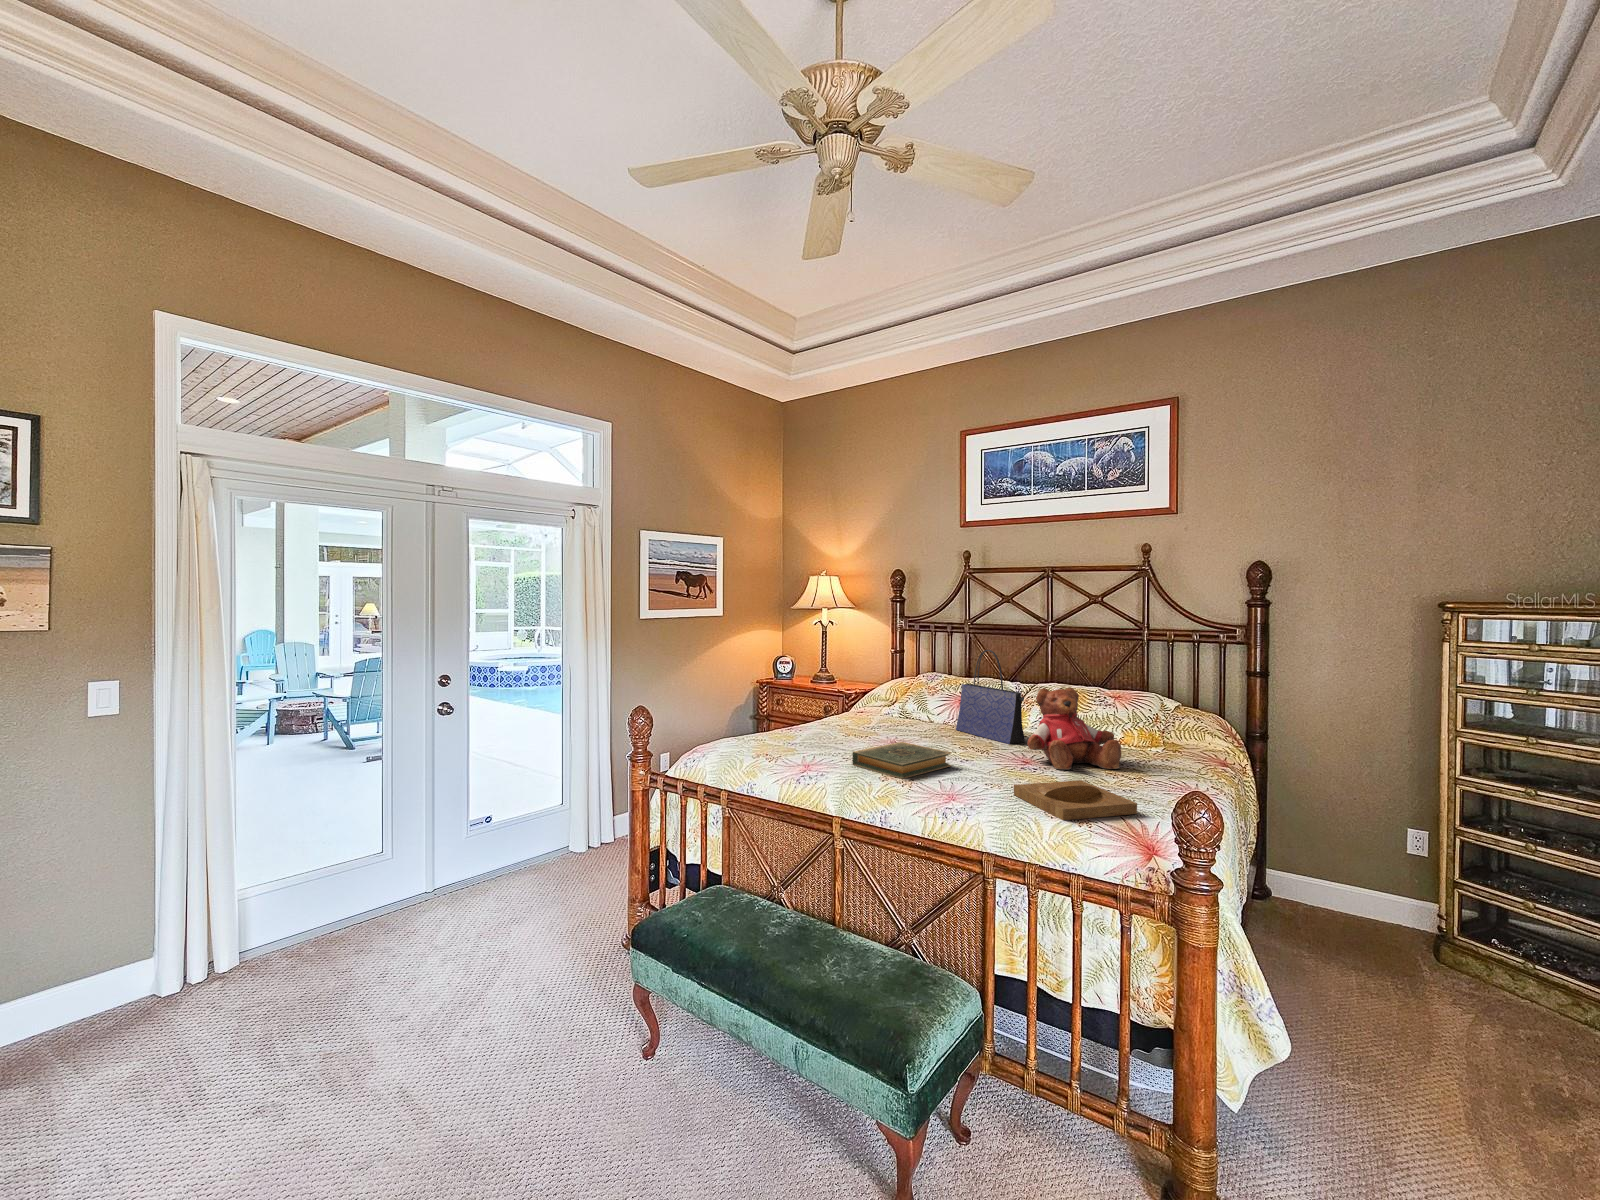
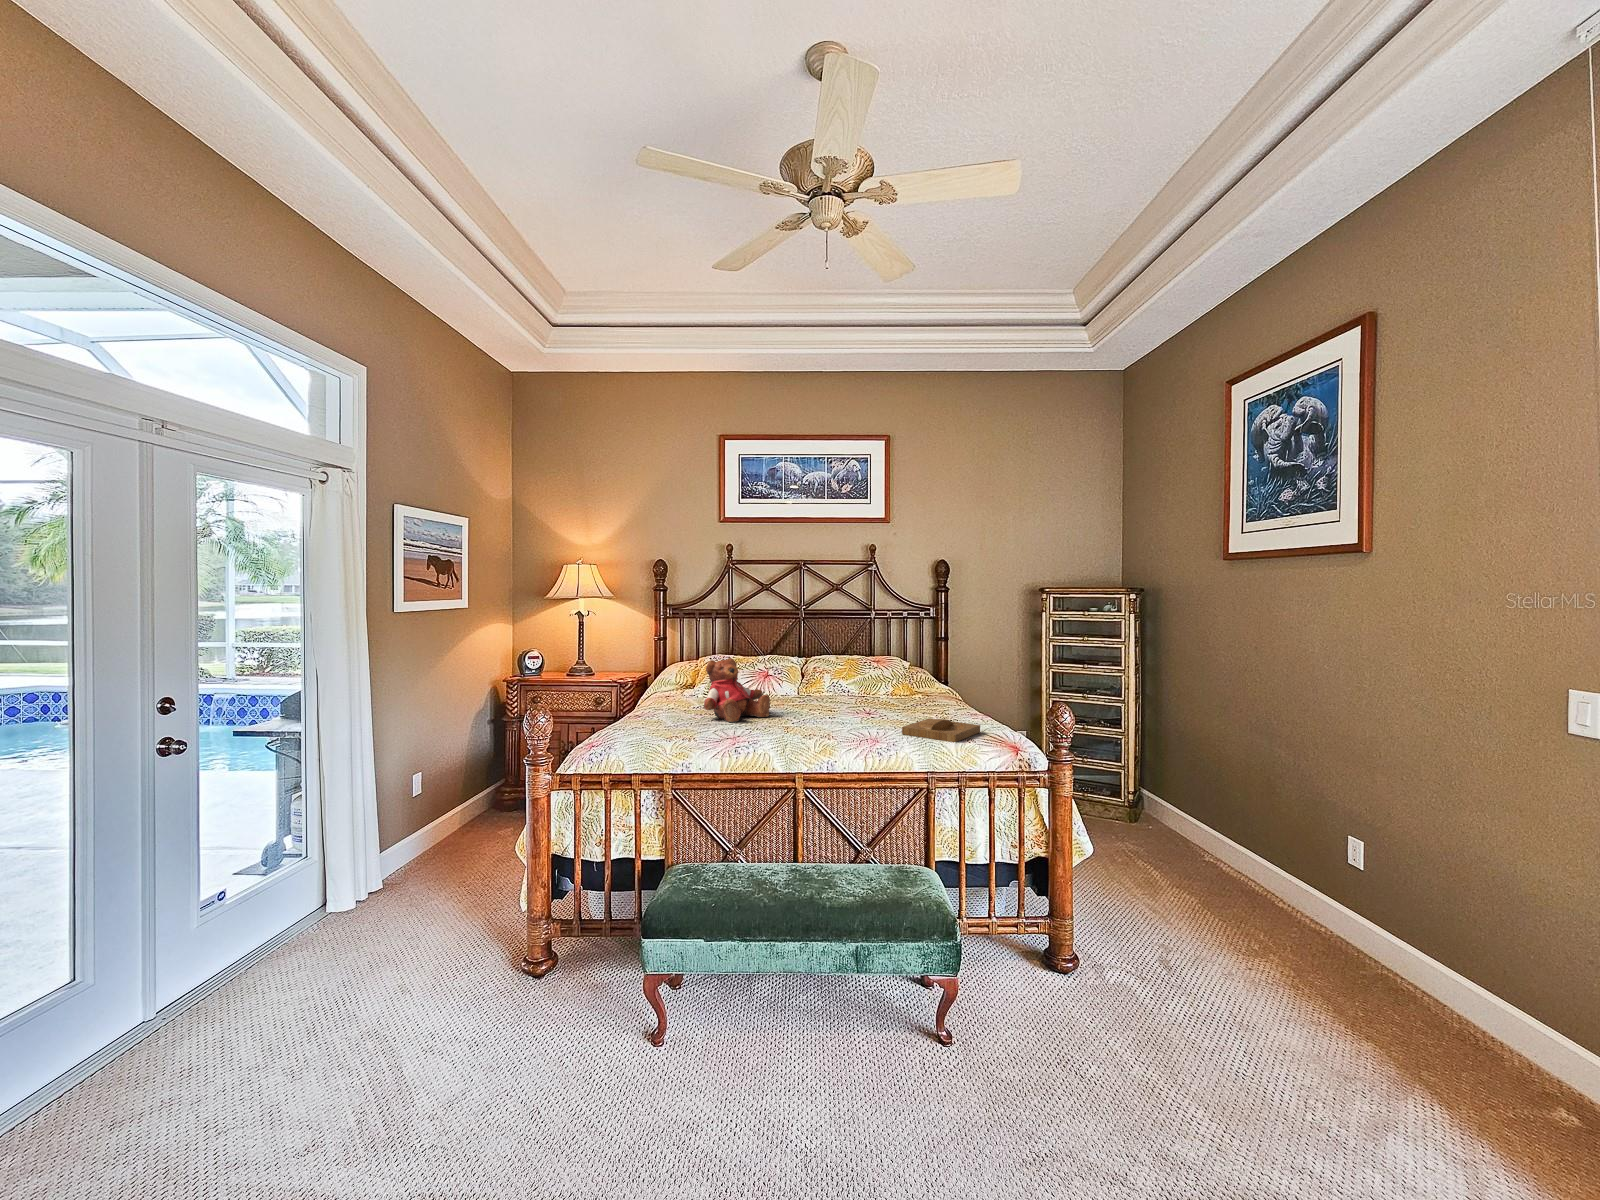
tote bag: present [956,650,1025,744] -> none [771,631,838,706]
teddy bear: present [1027,687,1122,770] -> present [704,658,770,722]
hardback book: present [852,742,951,779] -> none [761,711,829,737]

